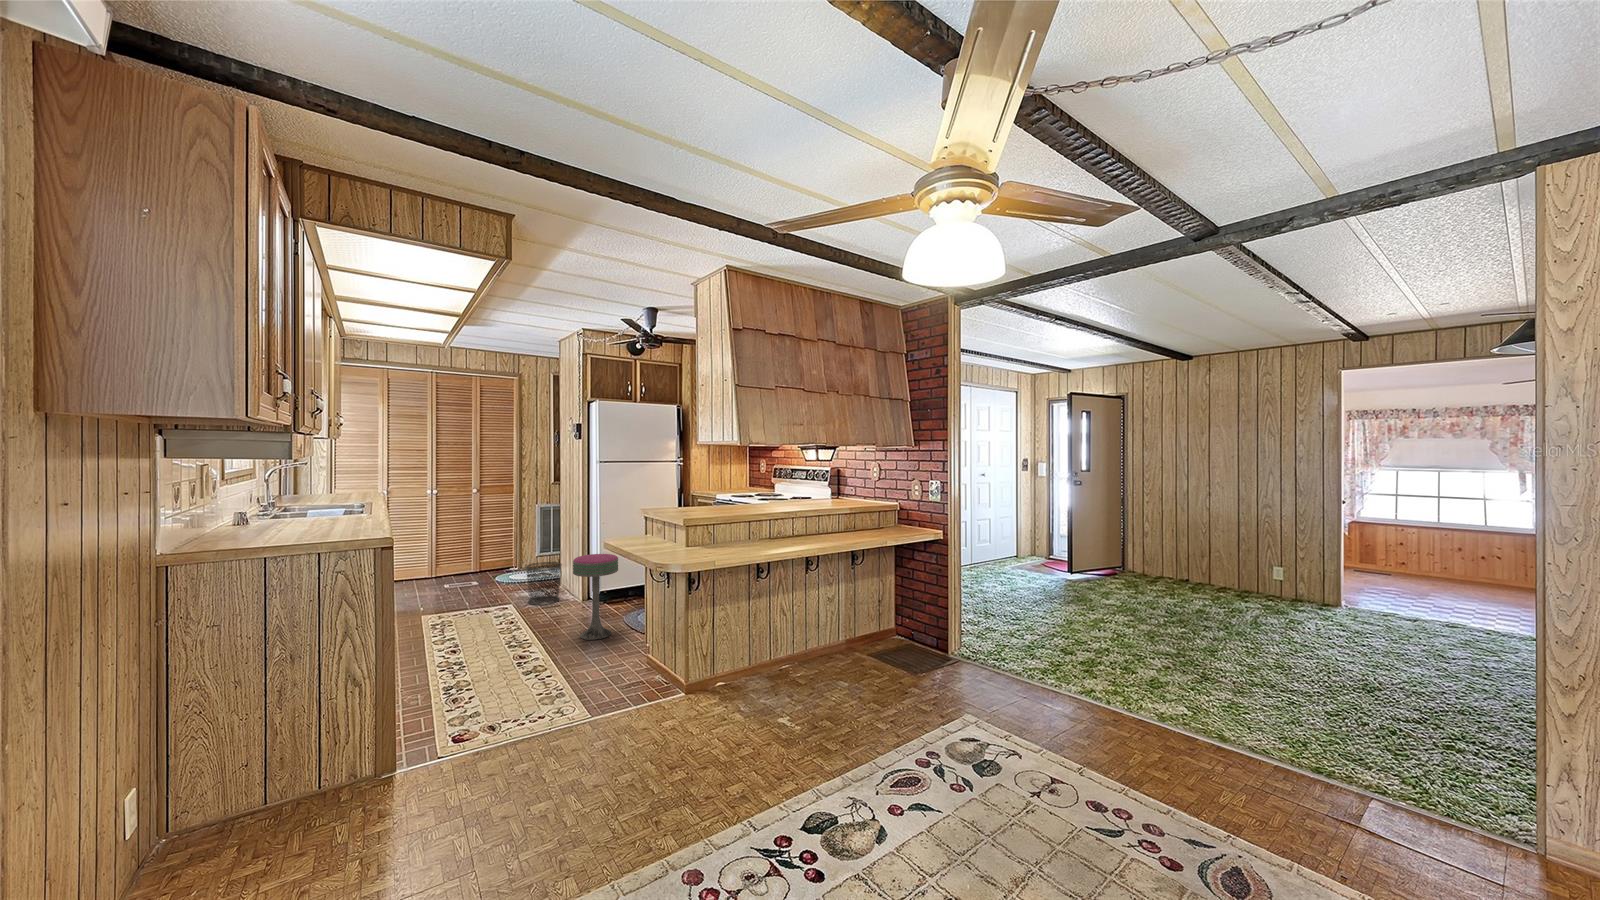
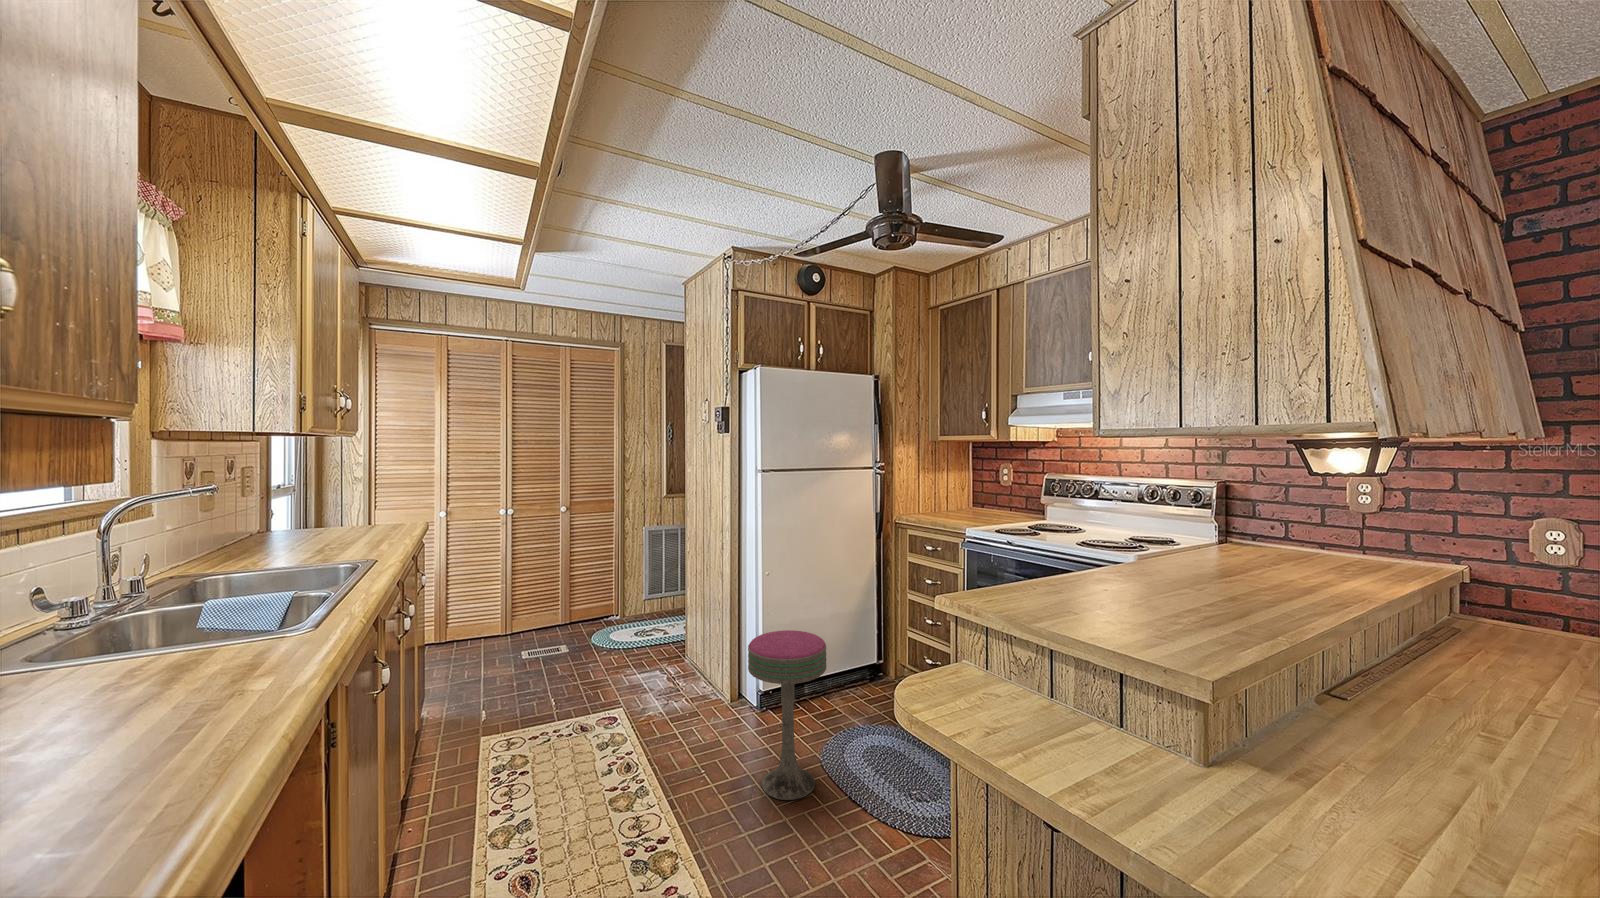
waste bin: present [526,562,562,605] -> none [645,623,700,697]

